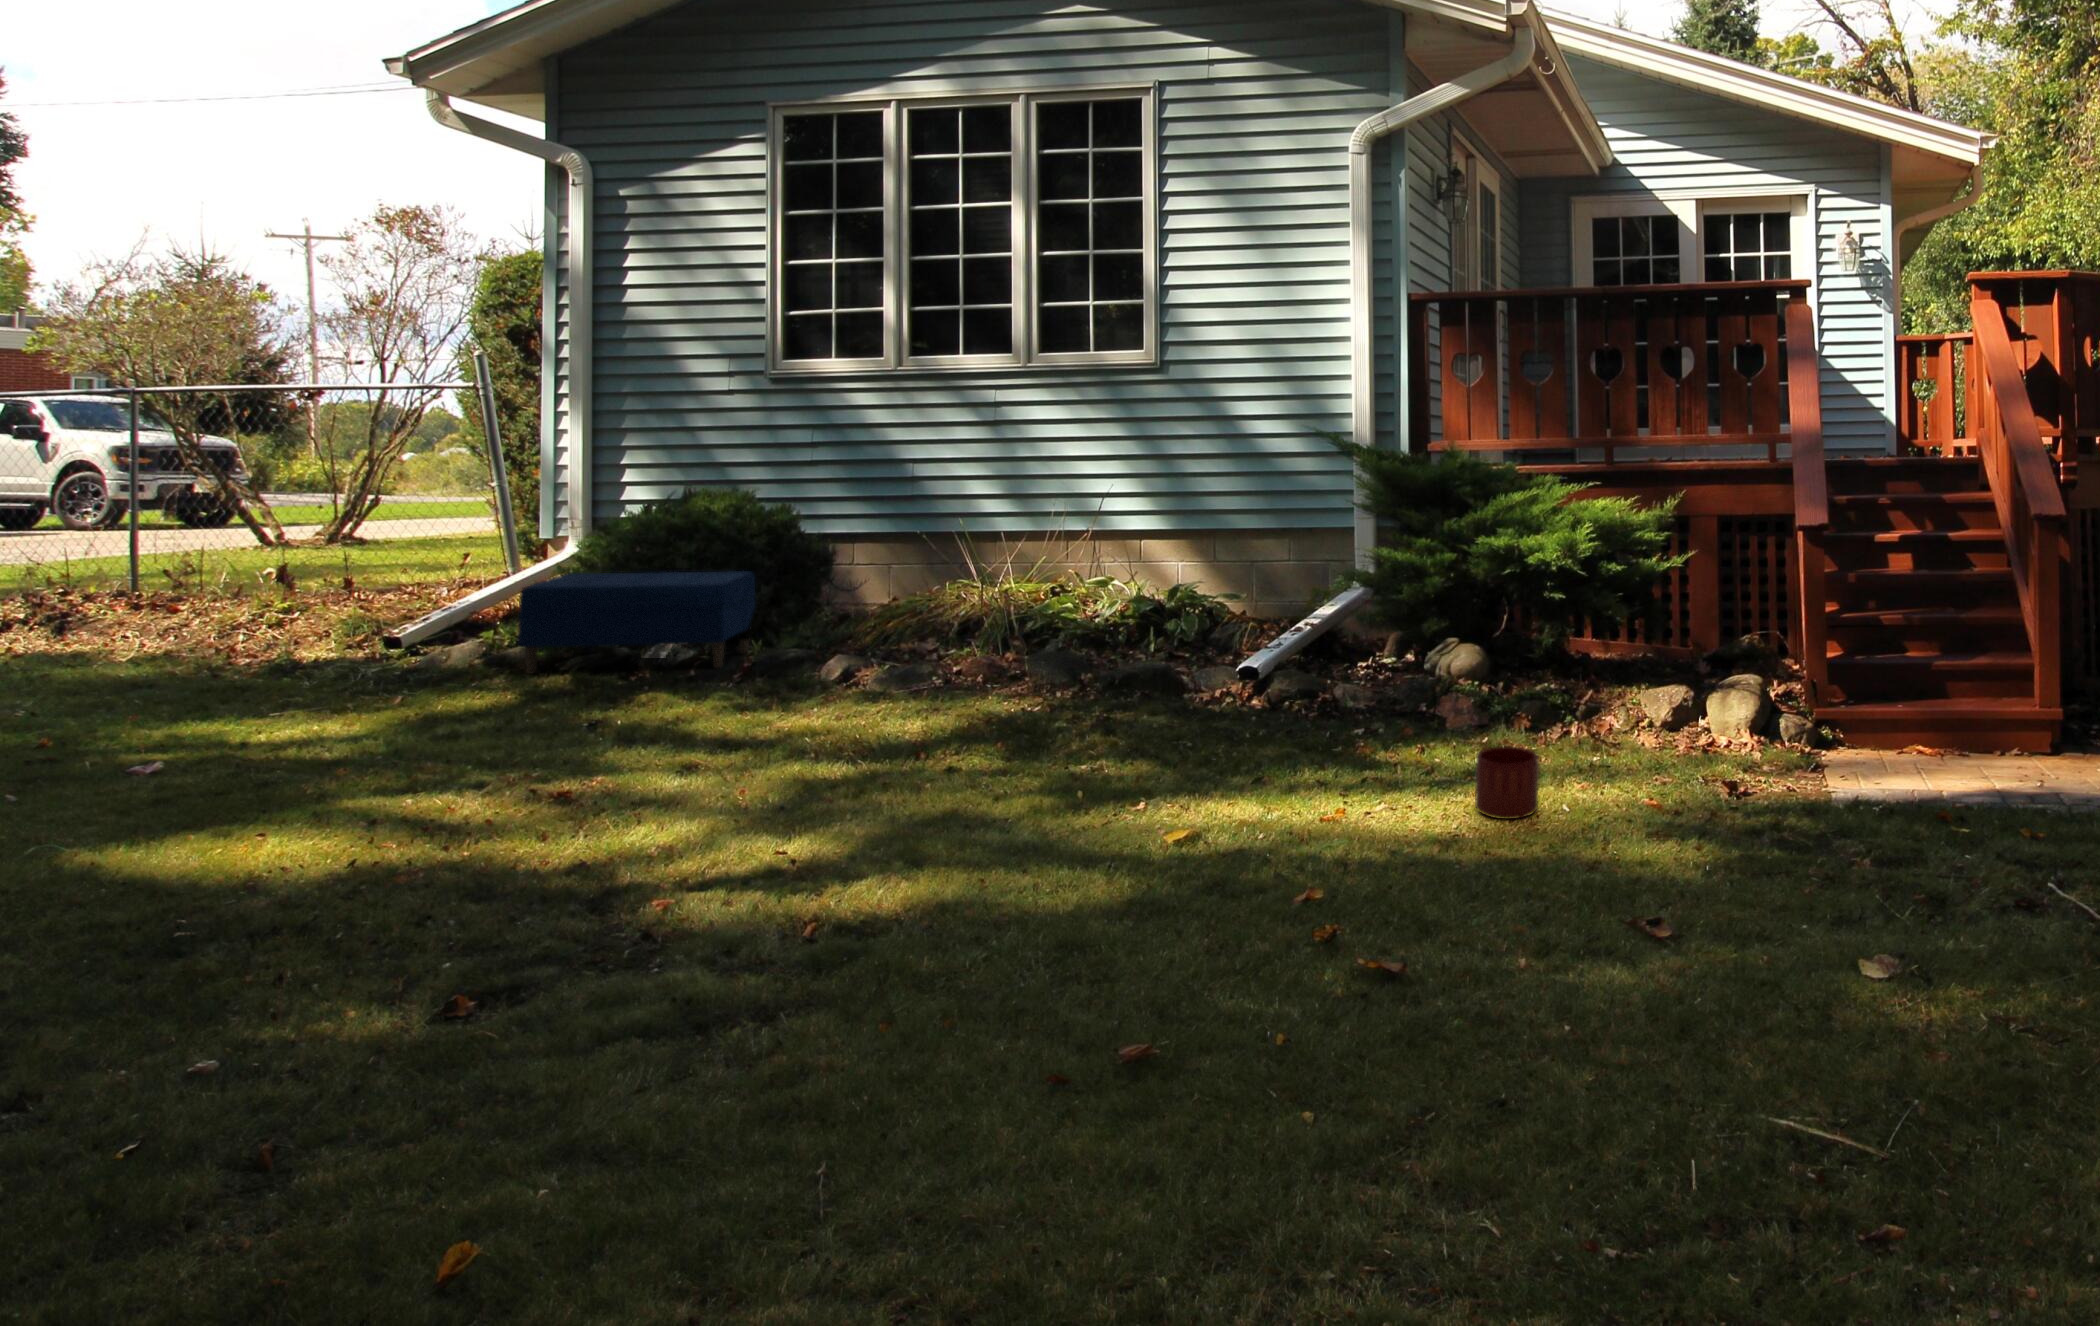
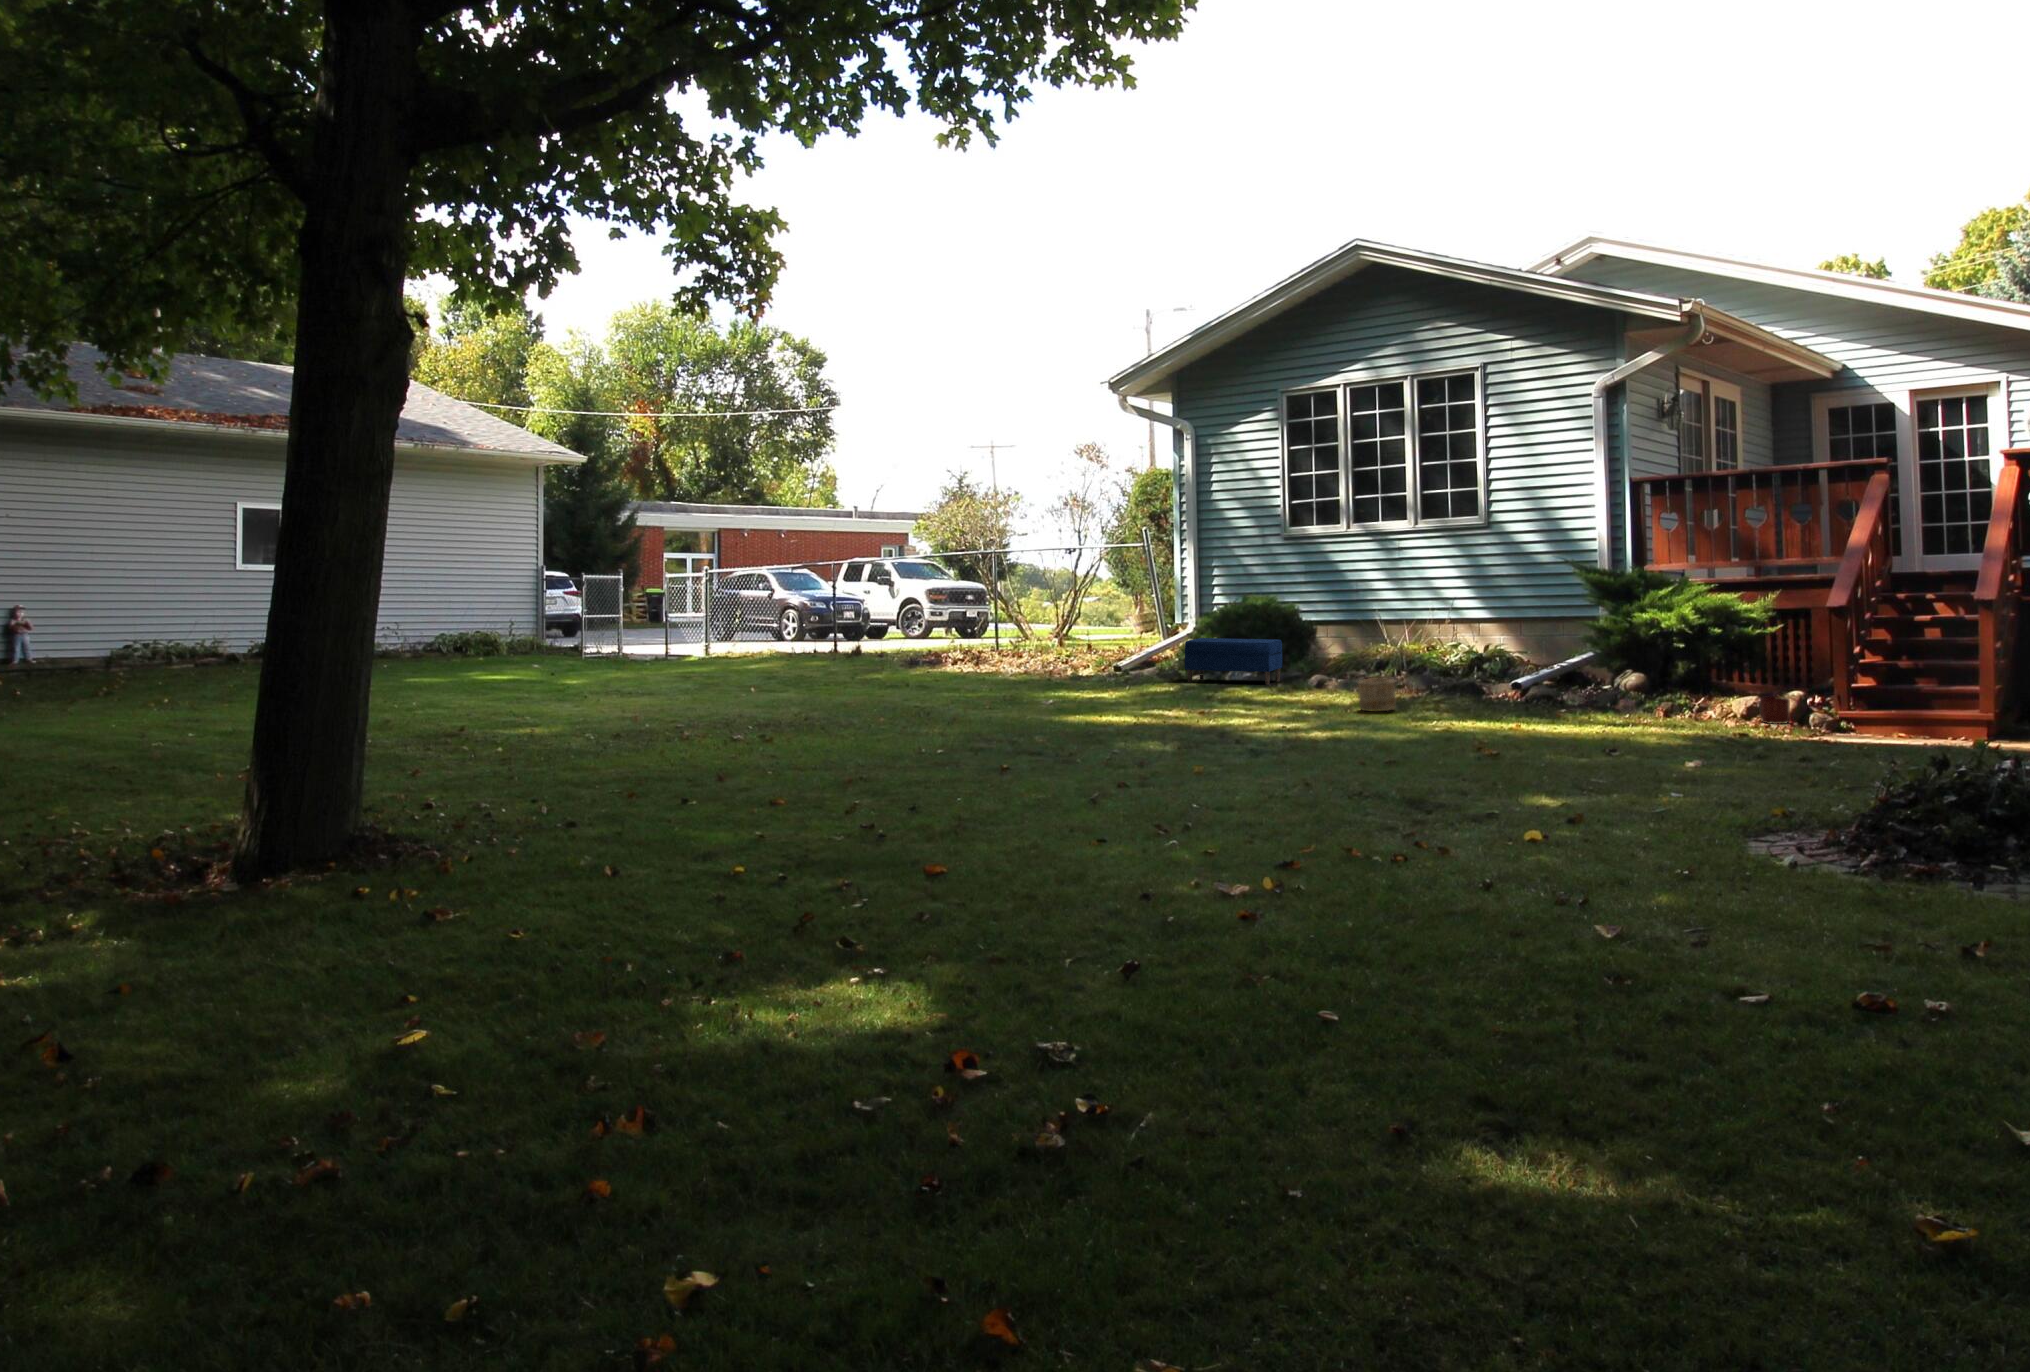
wooden bucket: none [937,699,1032,789] -> present [1358,678,1395,711]
planter: present [1475,746,1539,819] -> present [1760,696,1790,724]

